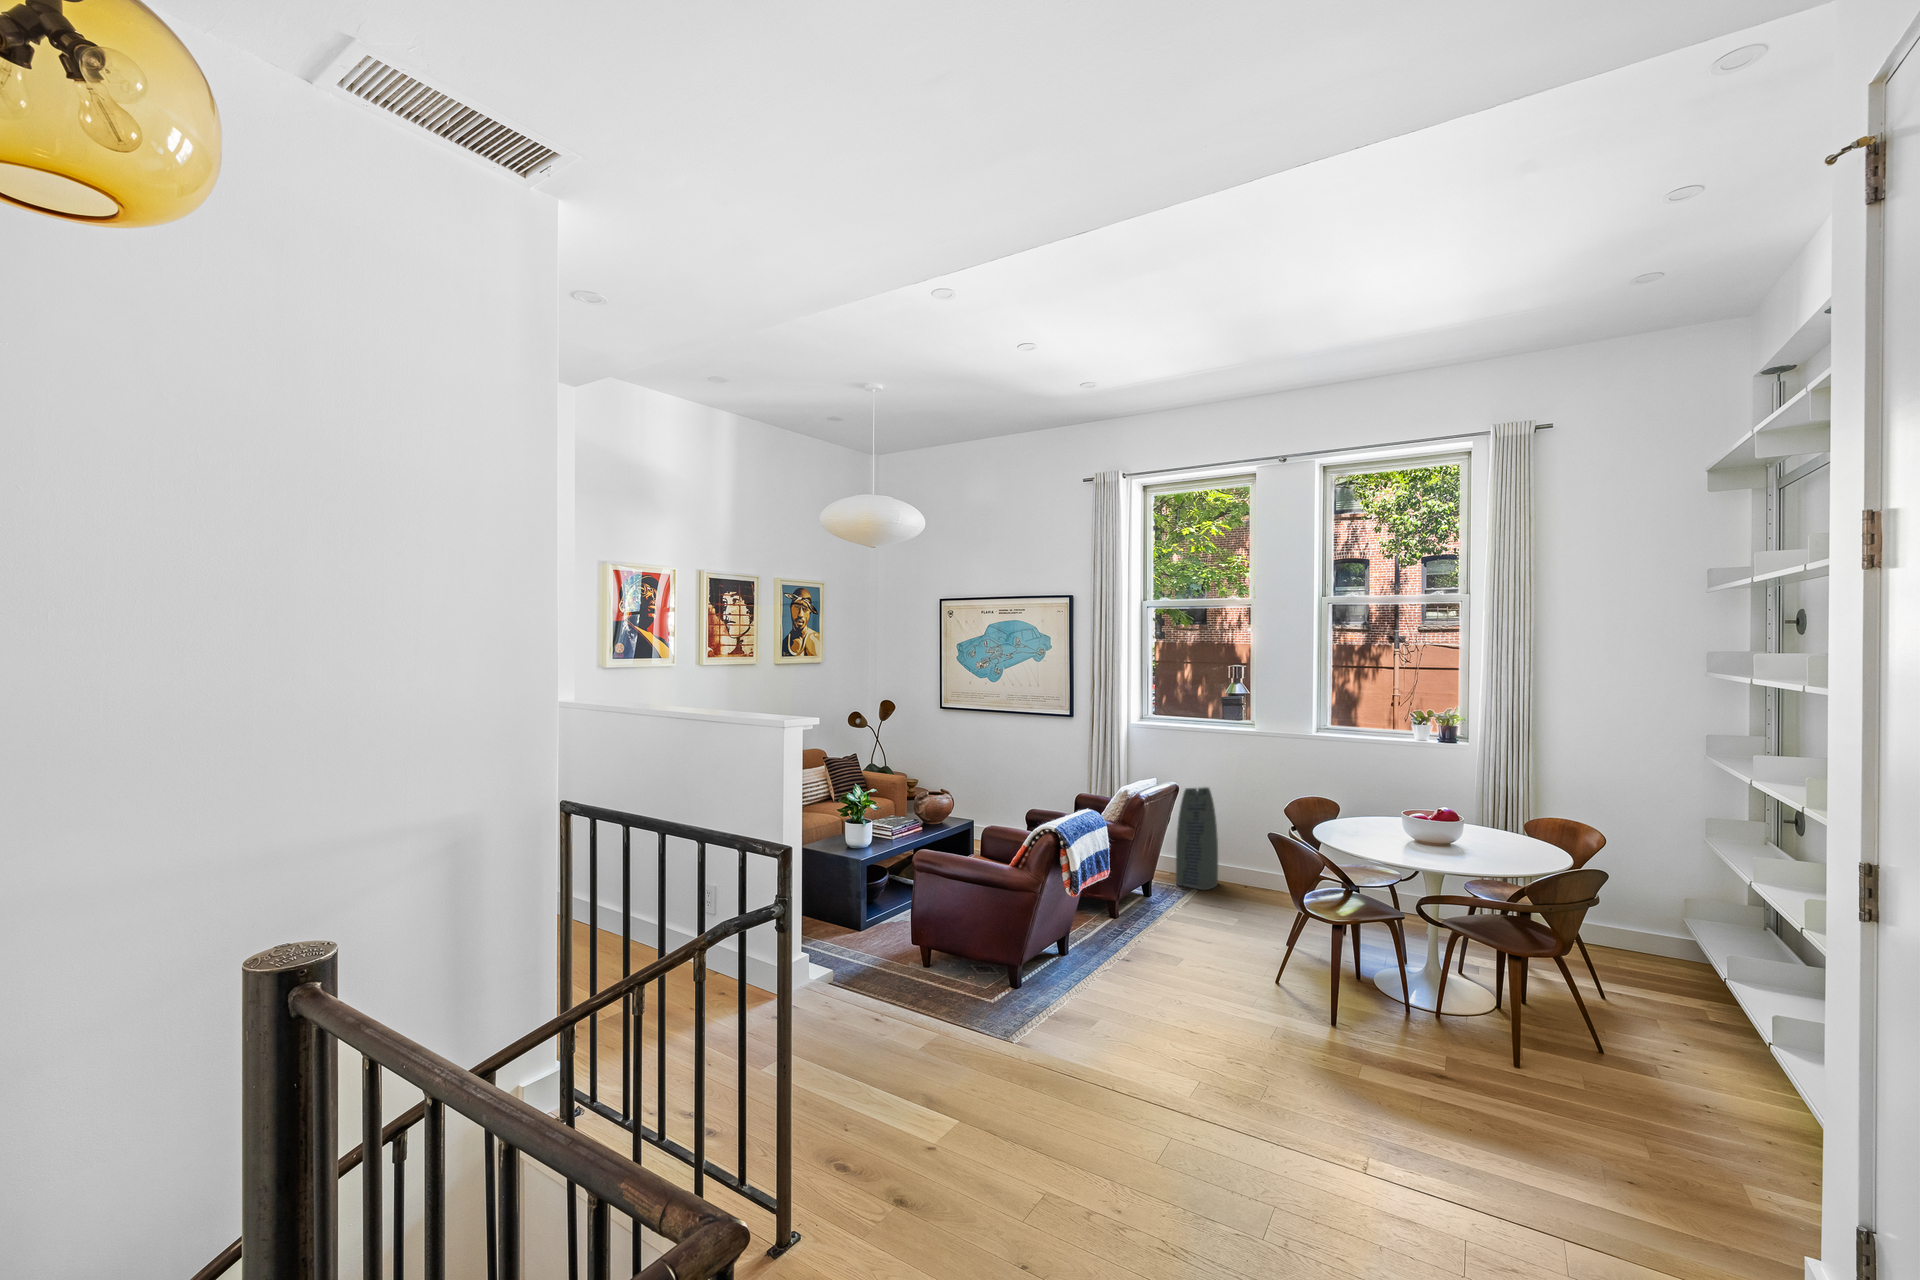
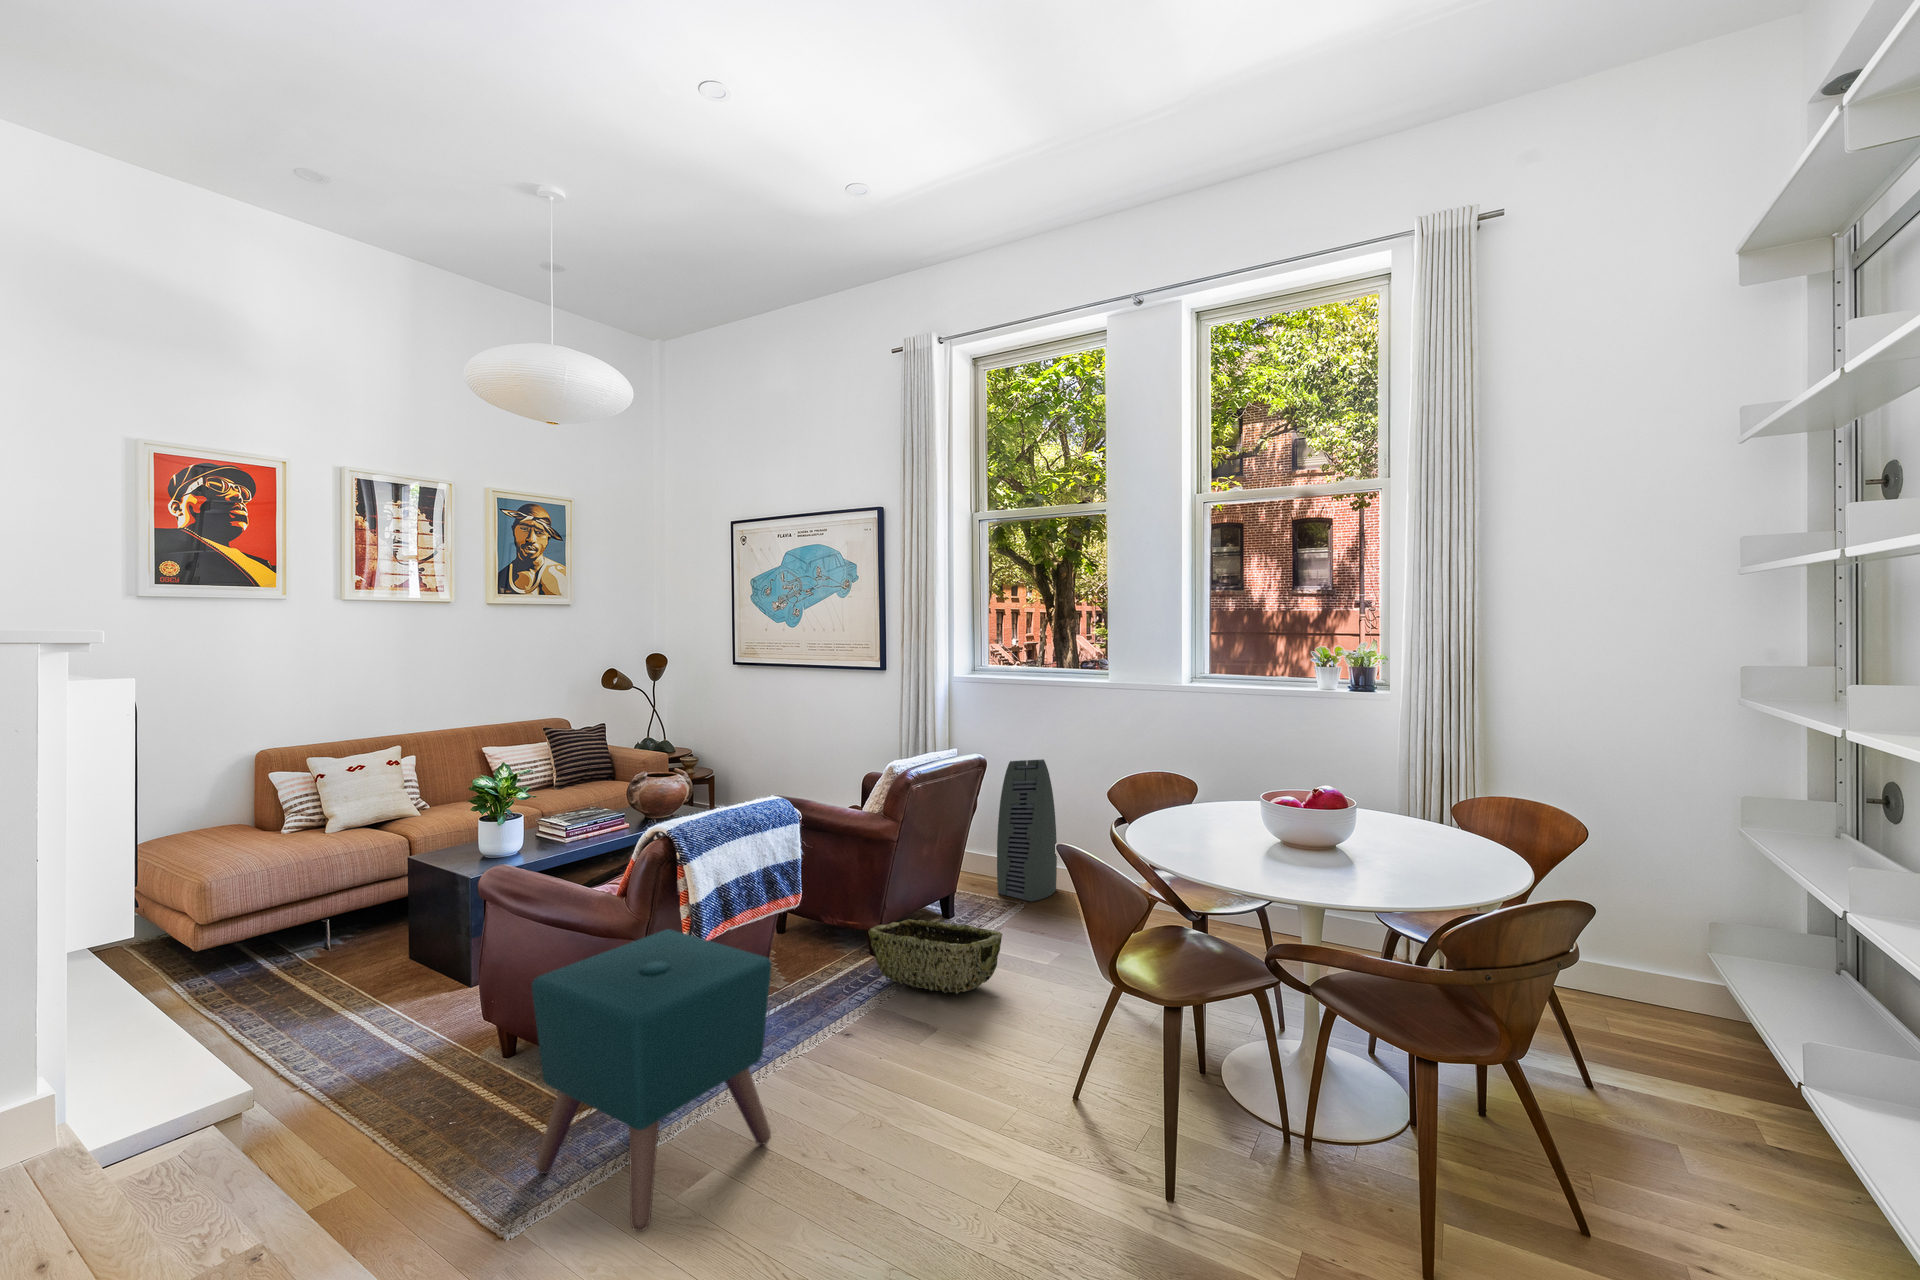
ottoman: none [1002,886,1126,1039] -> present [531,929,772,1231]
woven basket: none [1123,895,1213,941] -> present [868,919,1002,994]

